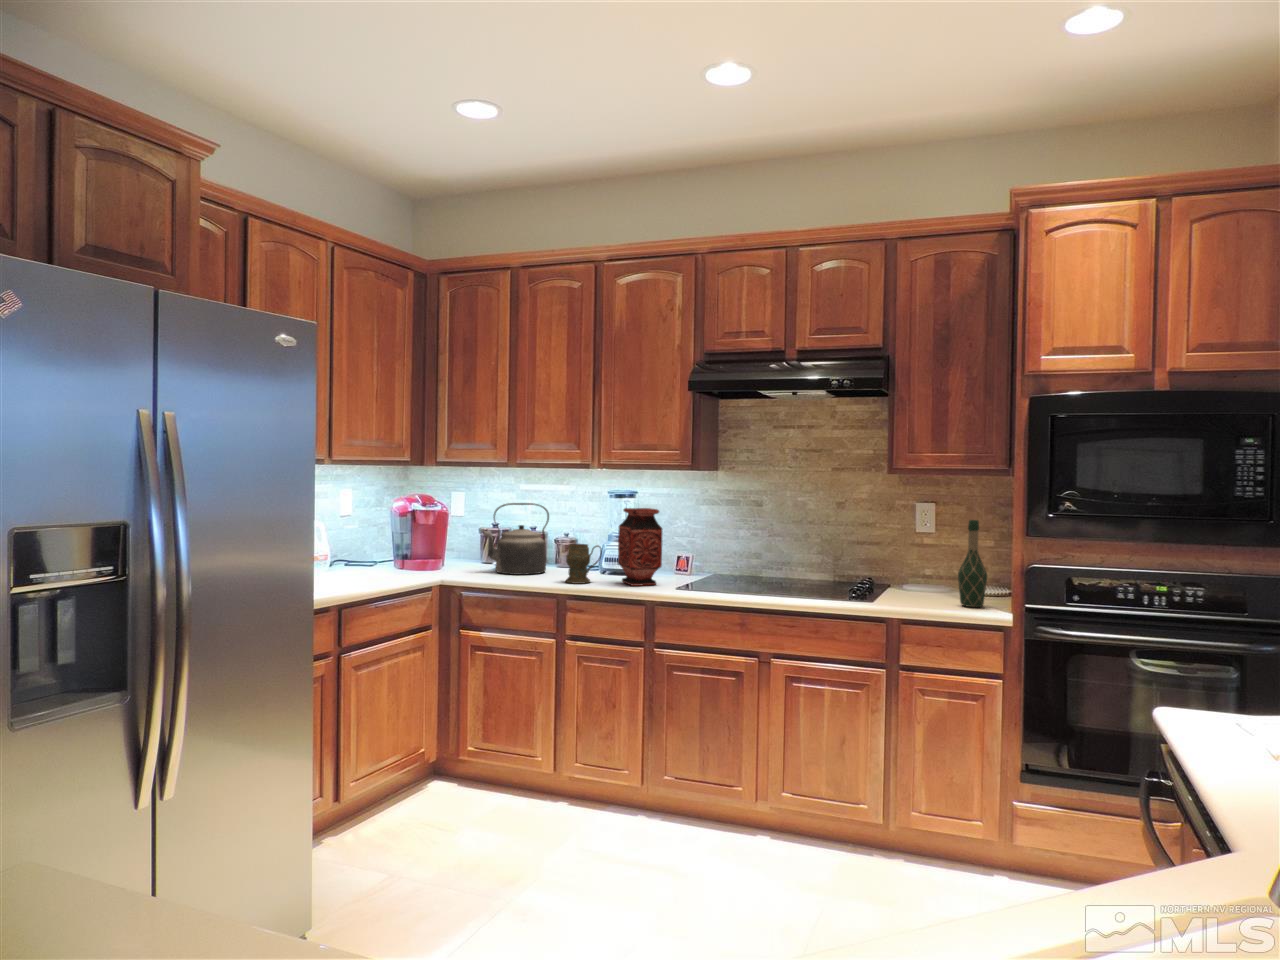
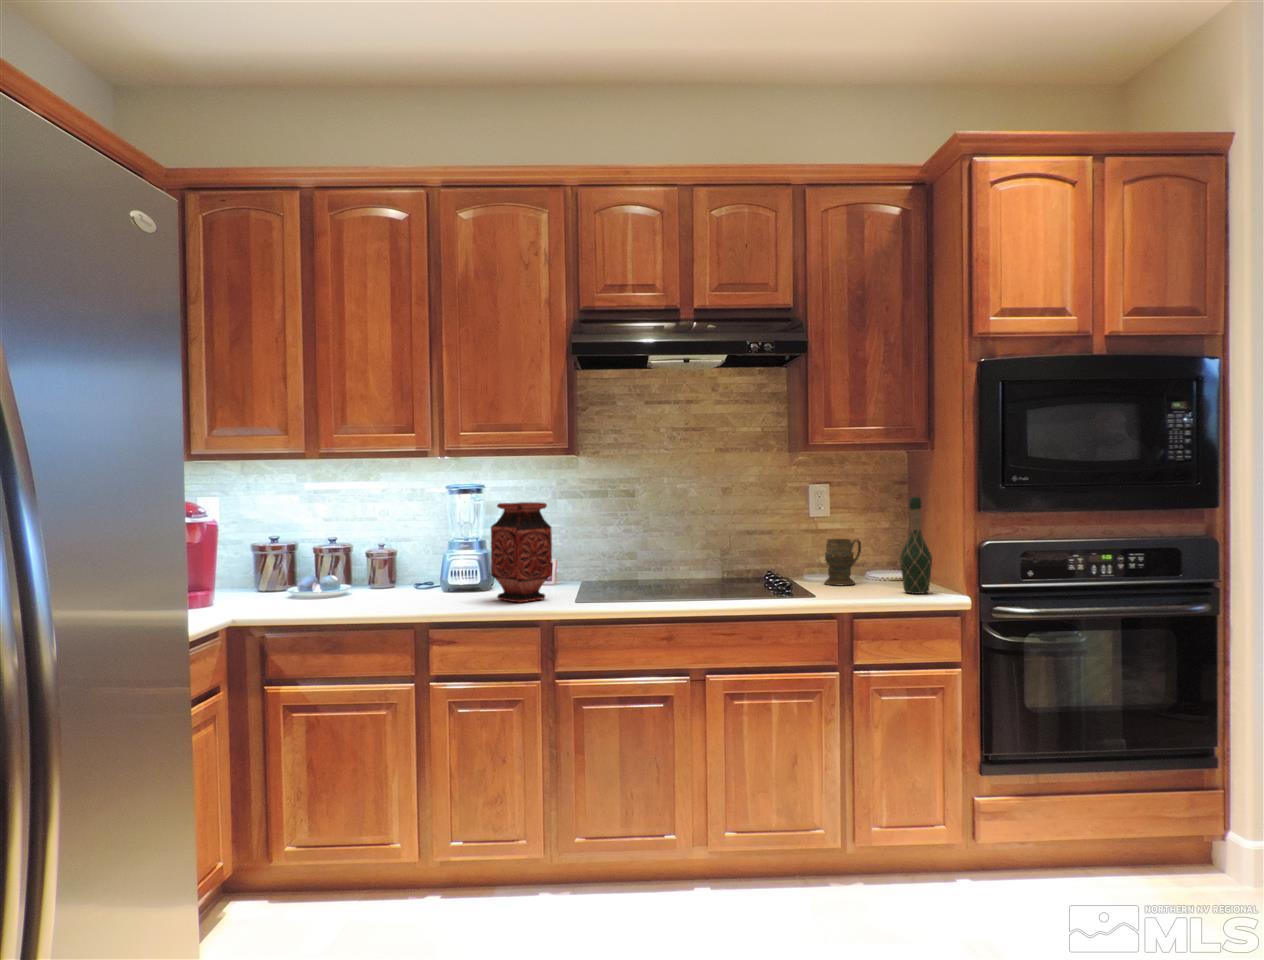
kettle: present [484,503,549,575] -> none [286,504,375,602]
mug: present [565,544,602,584] -> present [825,539,861,586]

